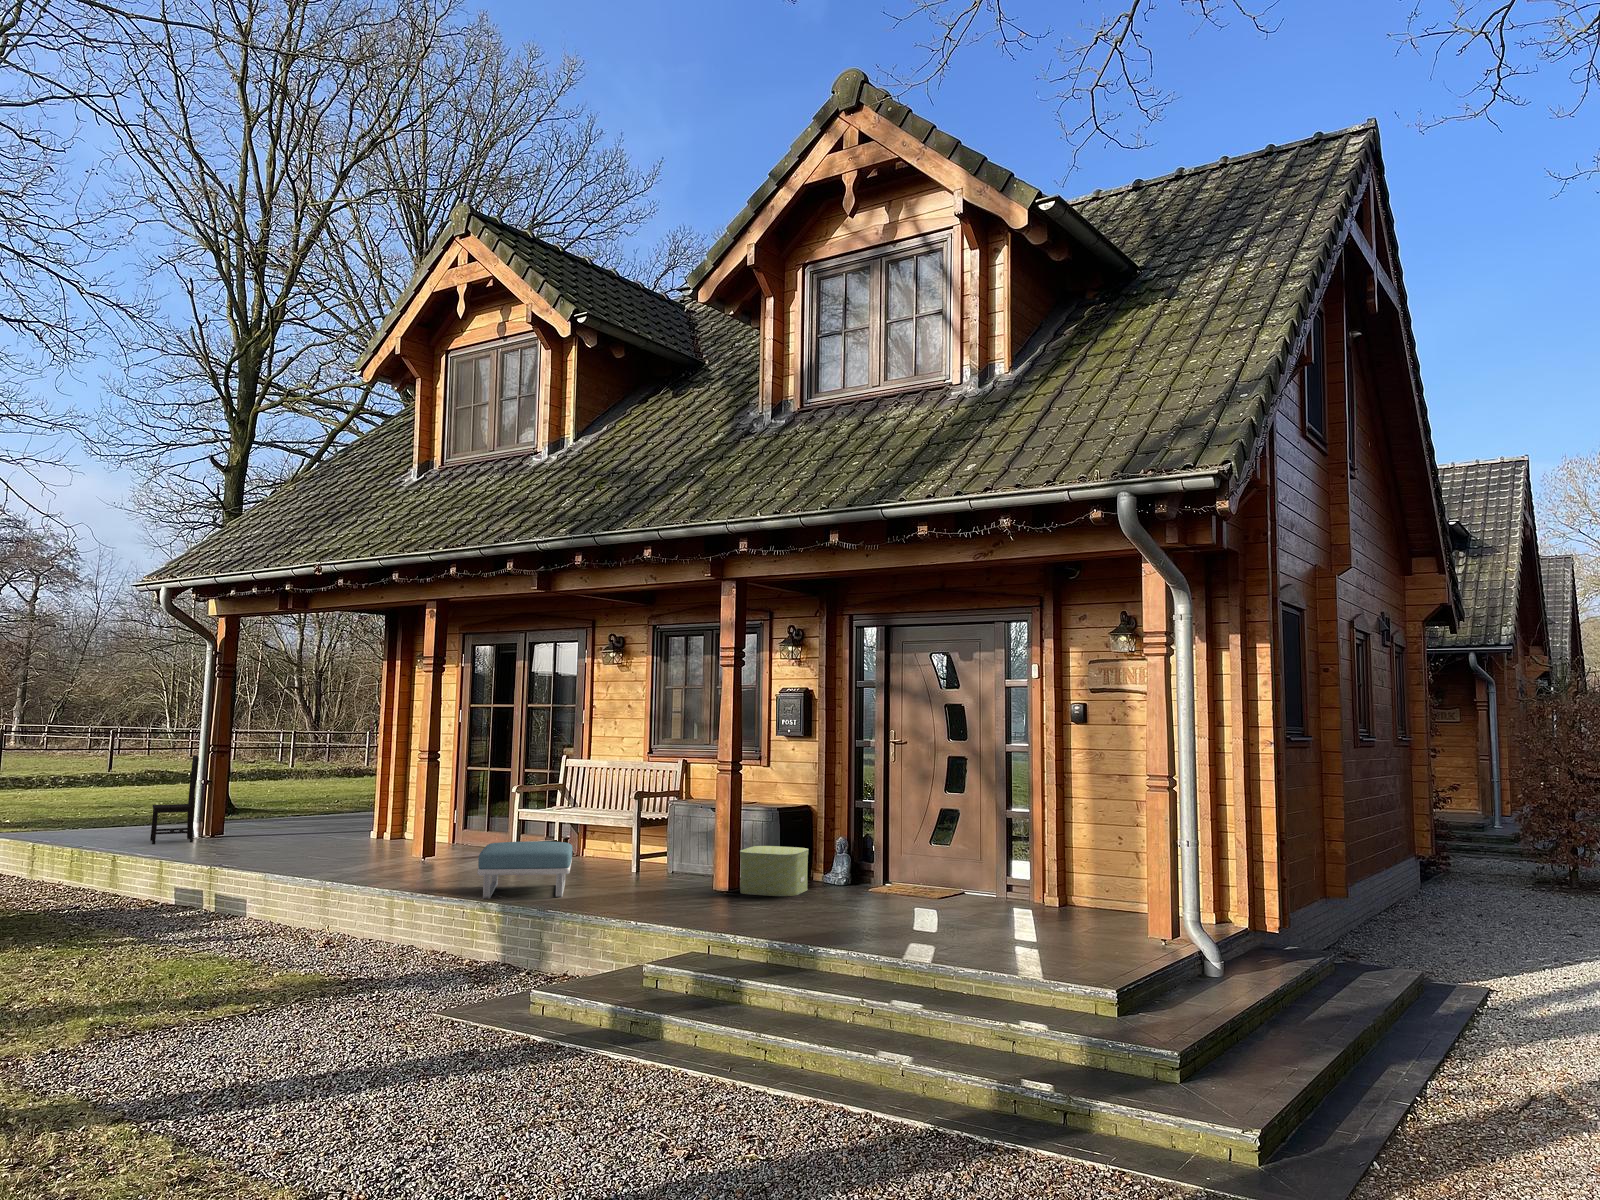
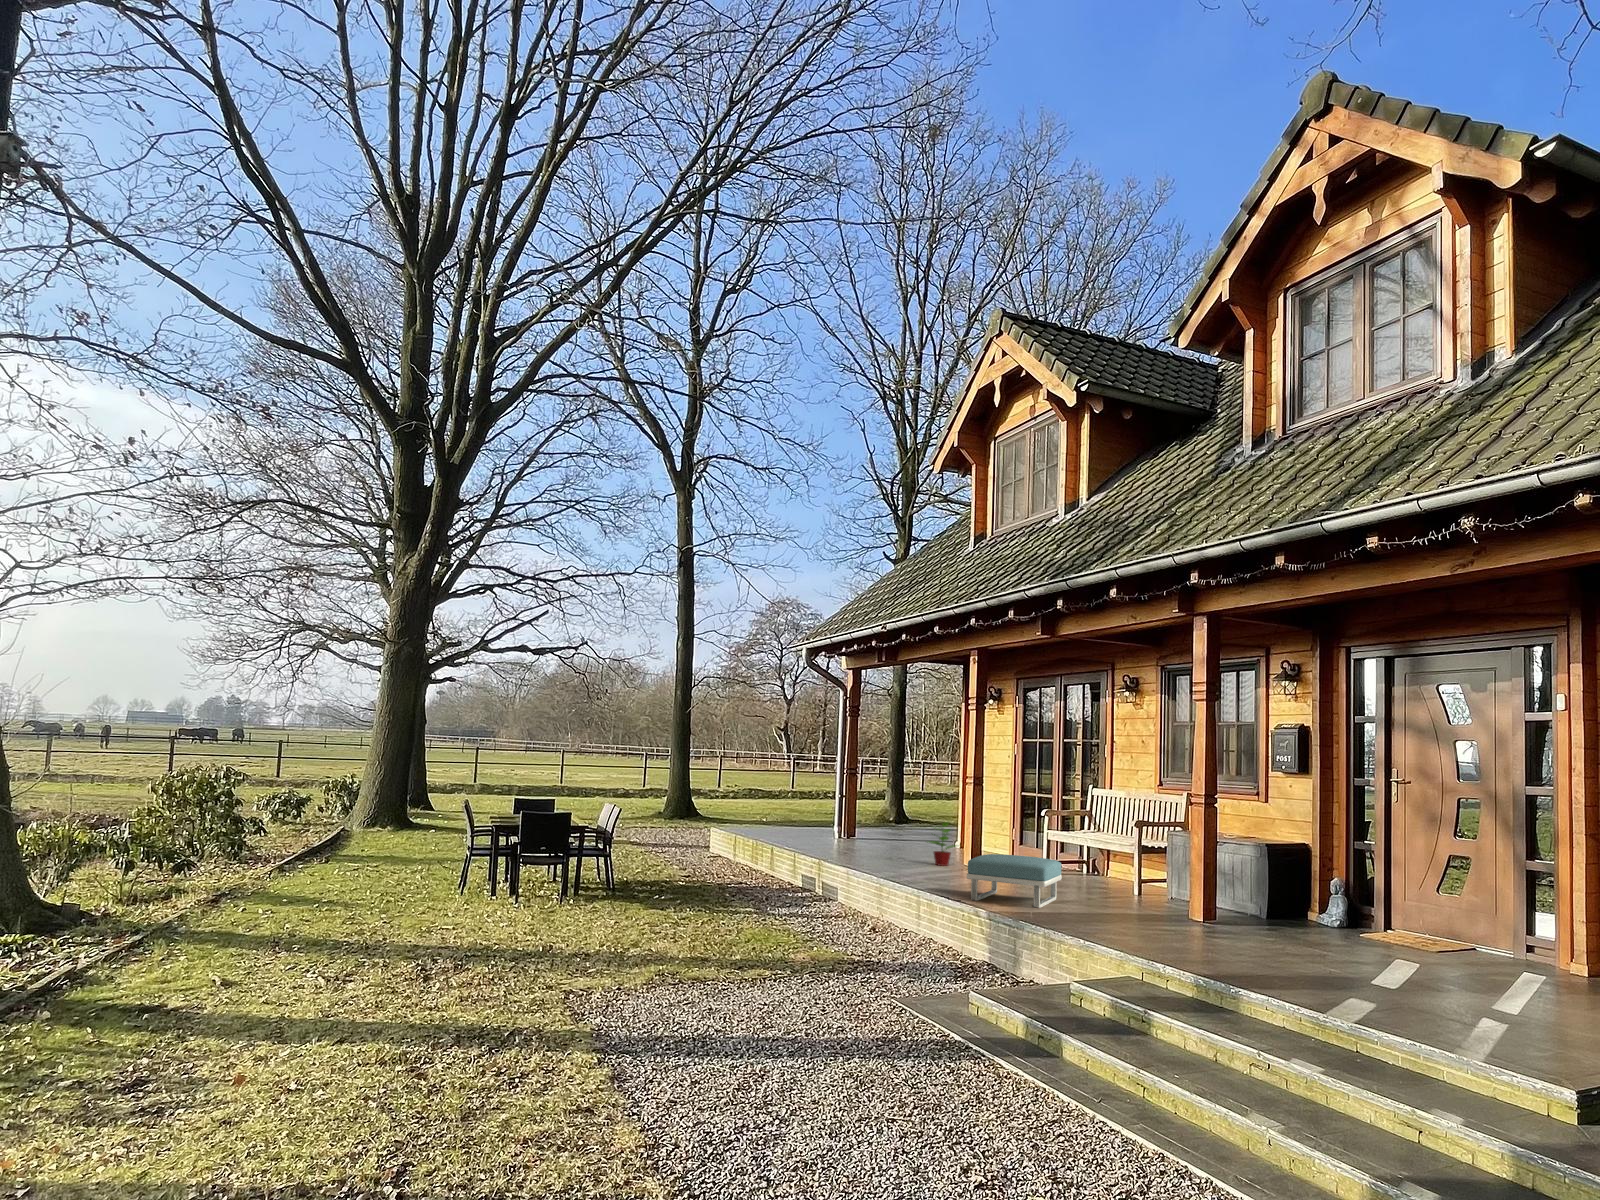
chair: present [150,755,199,844] -> none [793,774,825,842]
potted plant: none [364,803,410,858] -> present [927,822,956,866]
storage box: present [740,846,808,896] -> none [1216,882,1297,937]

